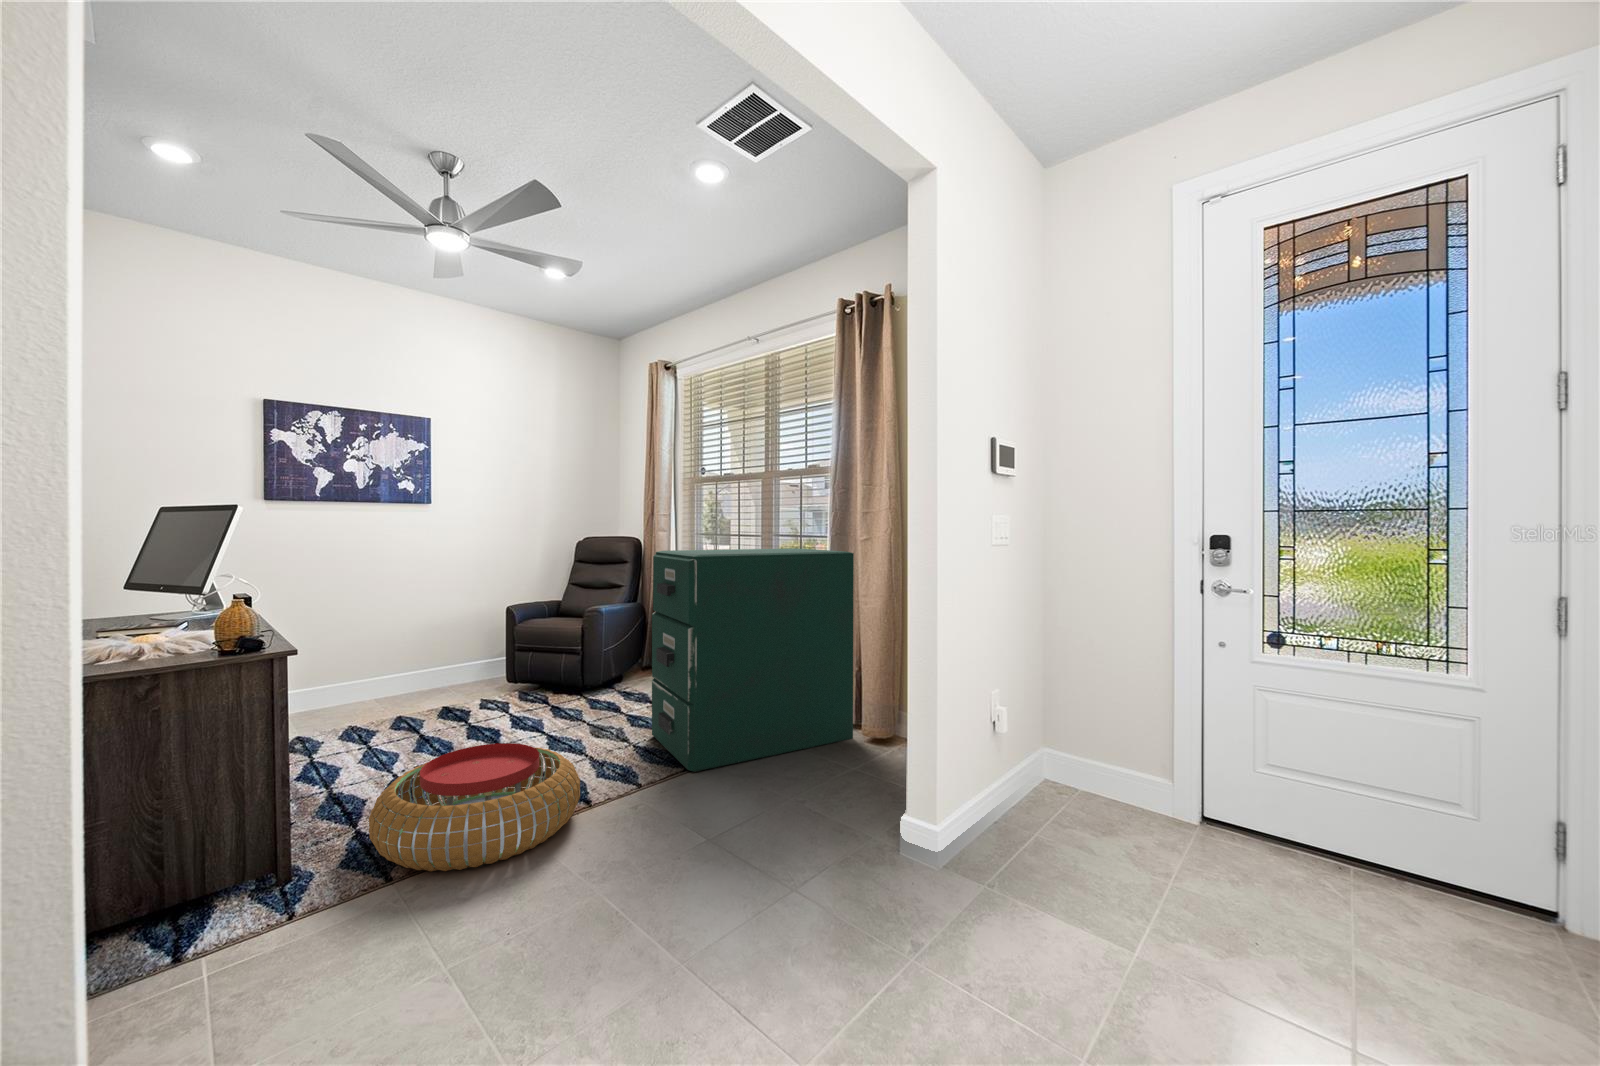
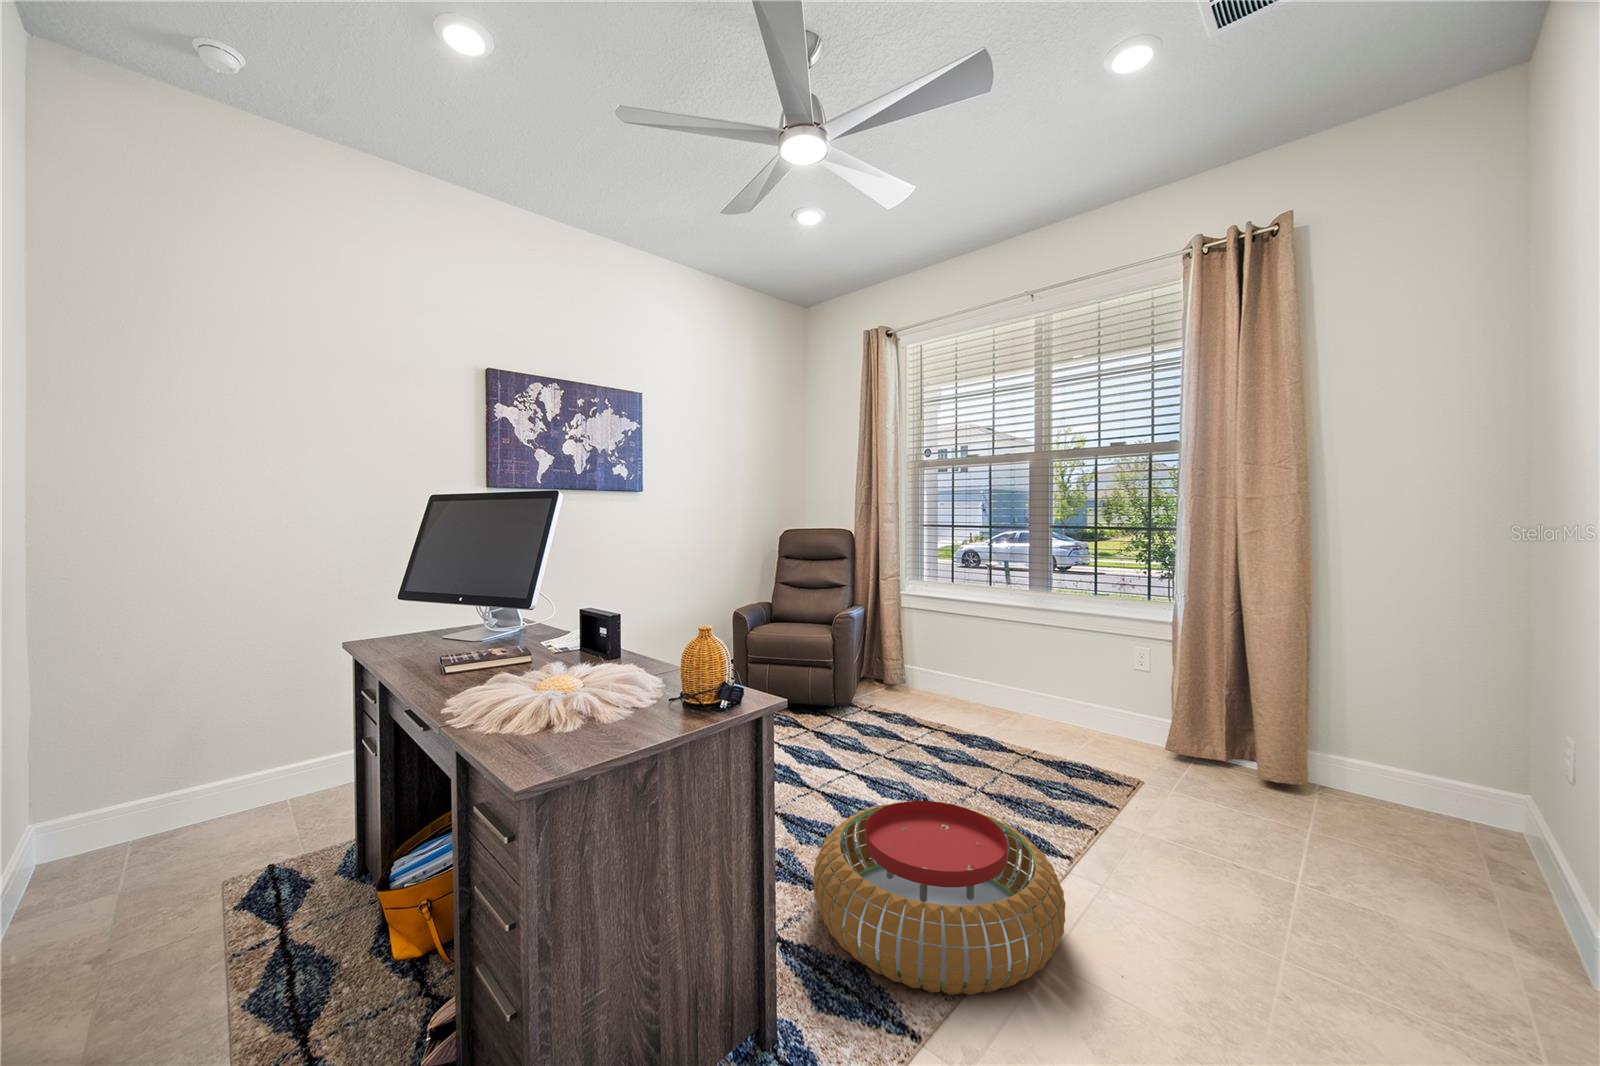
filing cabinet: present [652,548,854,772] -> none [980,548,1237,830]

